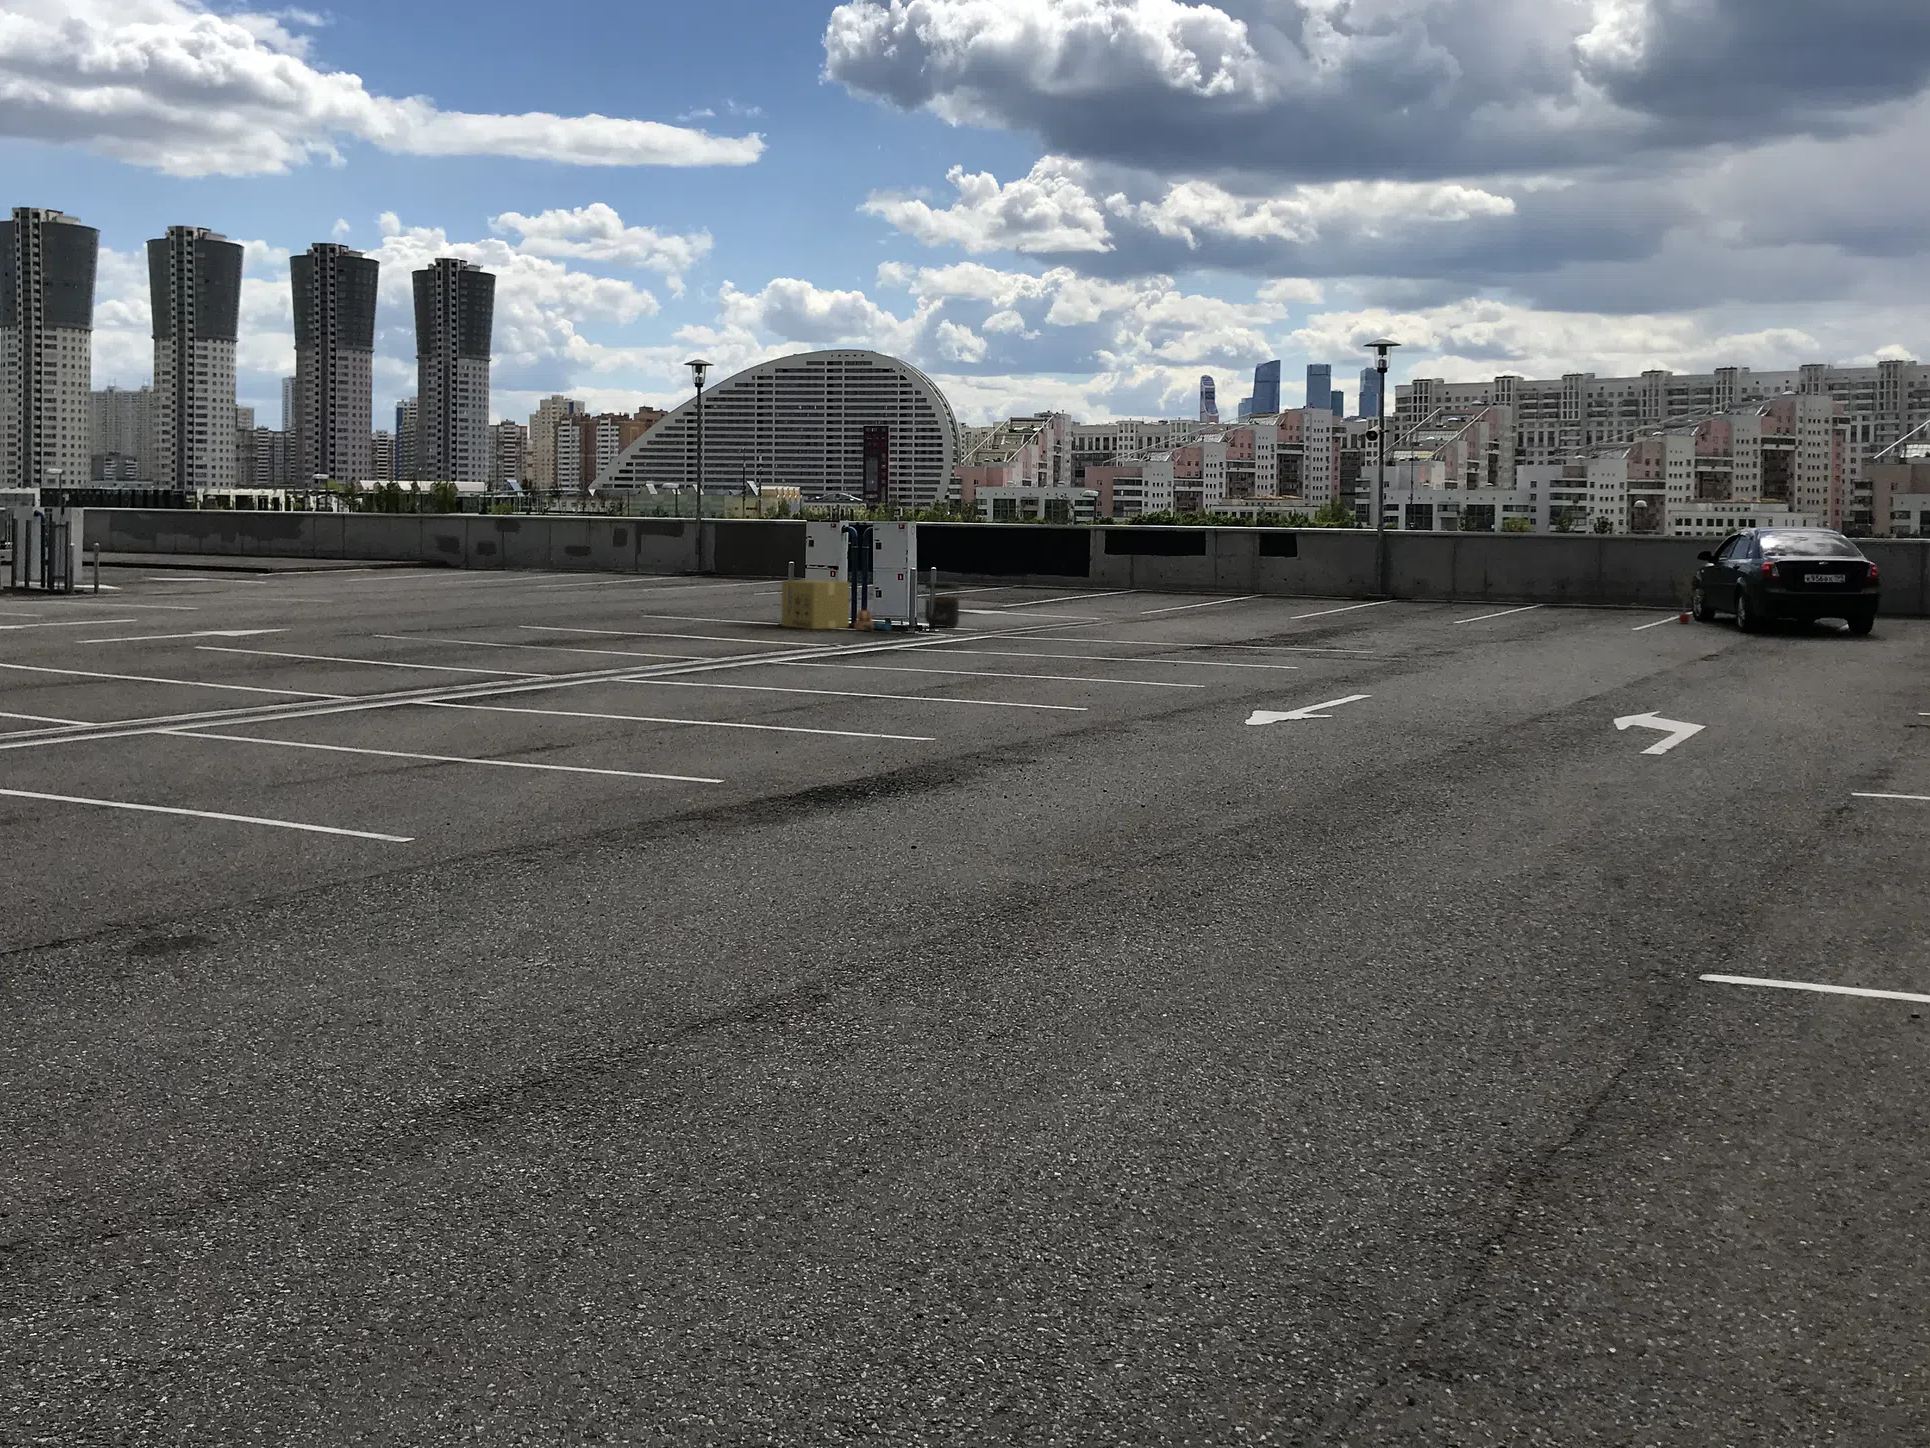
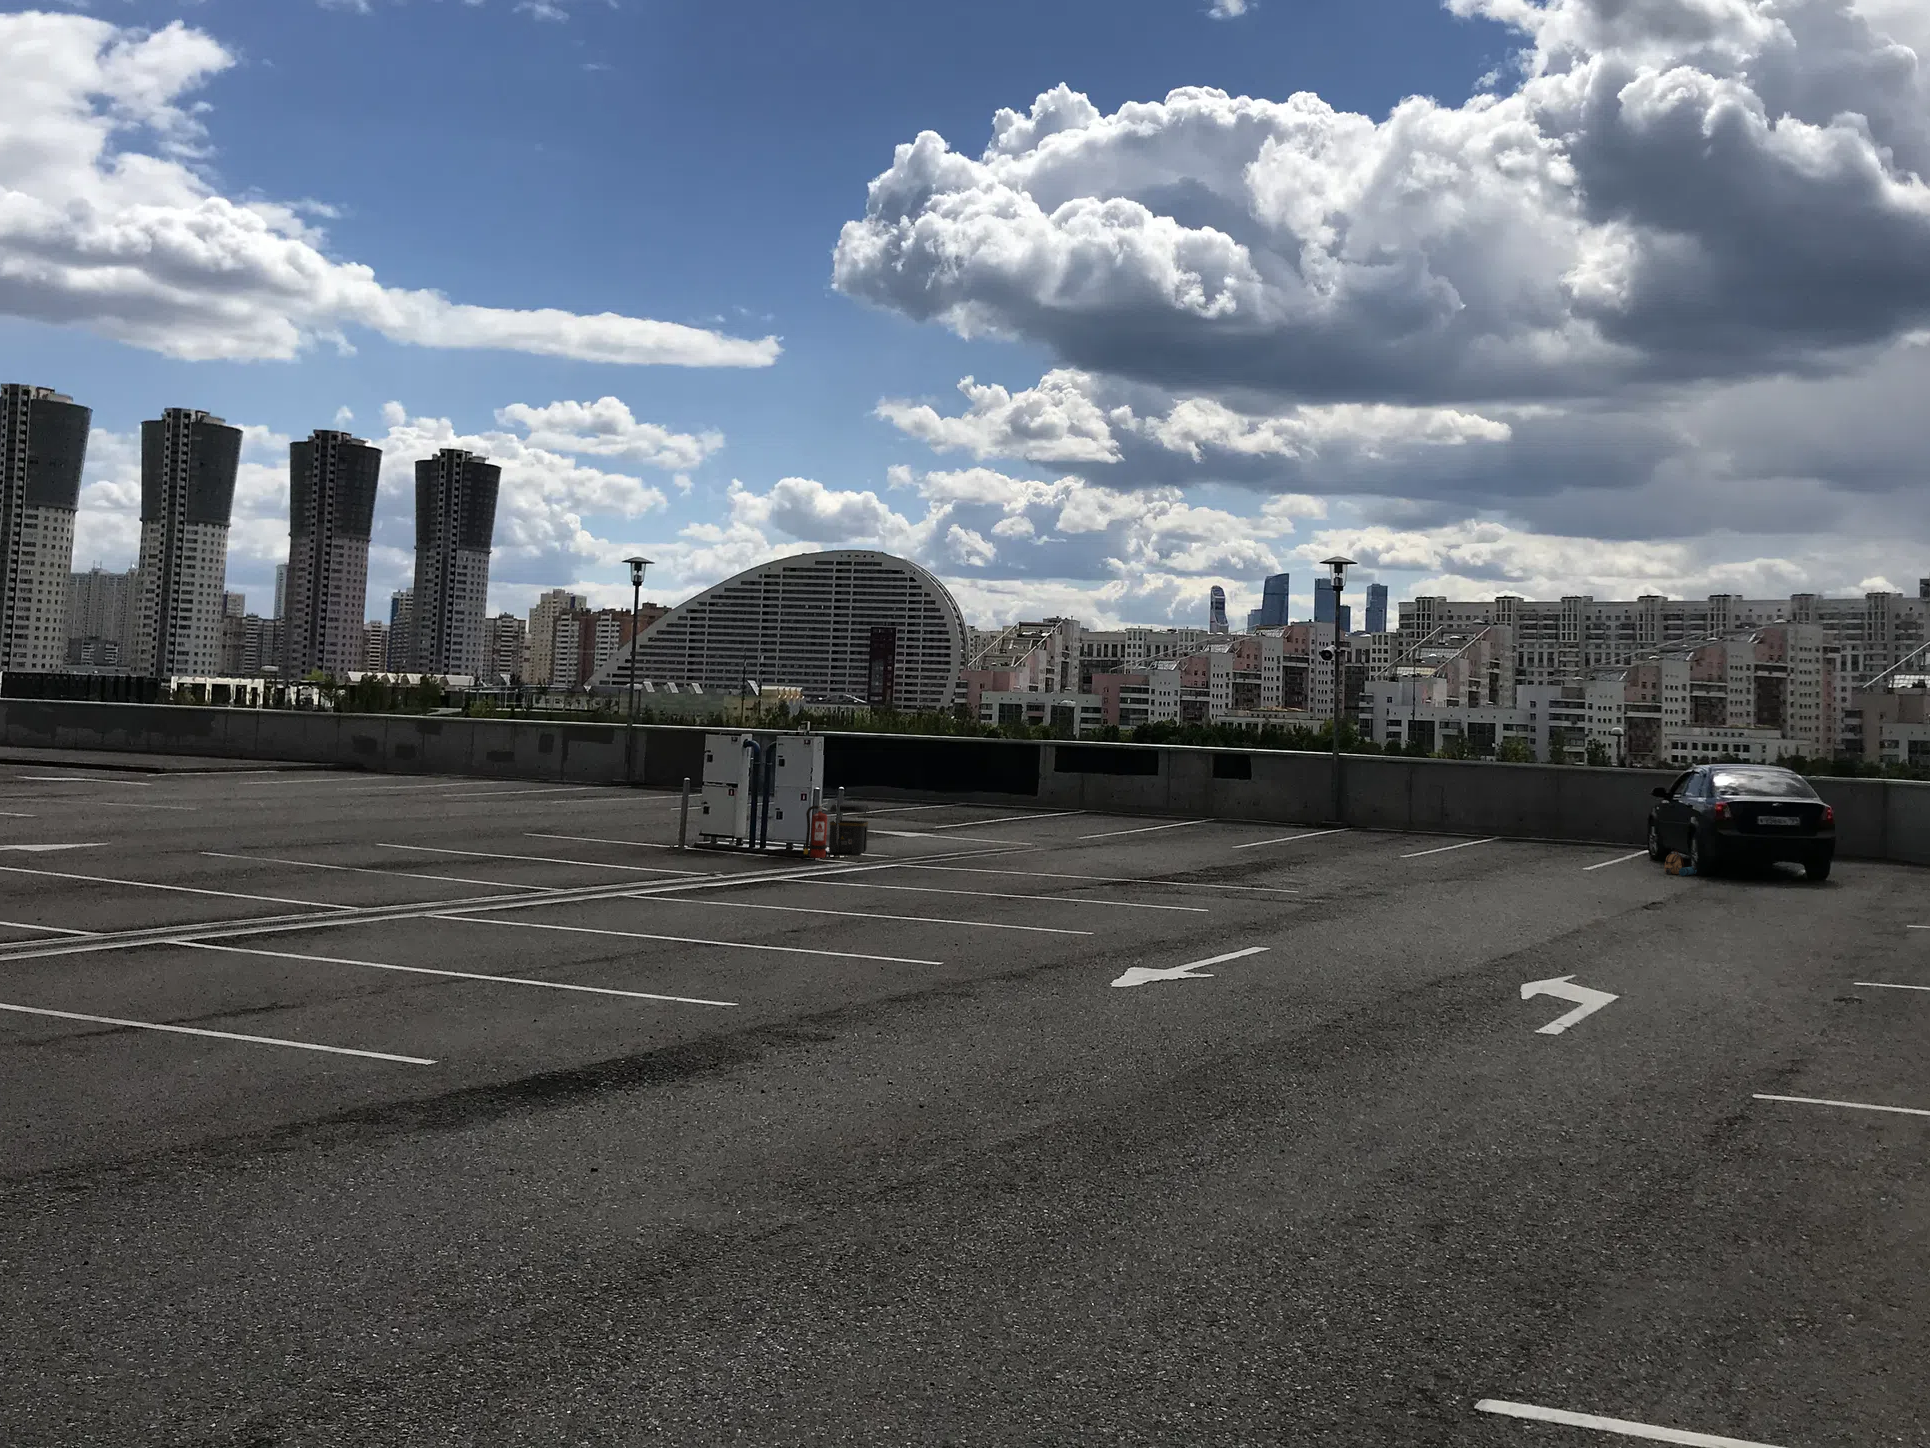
potted tree: present [1676,571,1704,624] -> none [1629,806,1661,863]
cardboard box: present [781,580,849,629] -> none [670,798,747,853]
fire extinguisher: none [905,581,926,631] -> present [804,803,828,858]
backpack: present [854,610,891,631] -> present [1664,851,1697,876]

